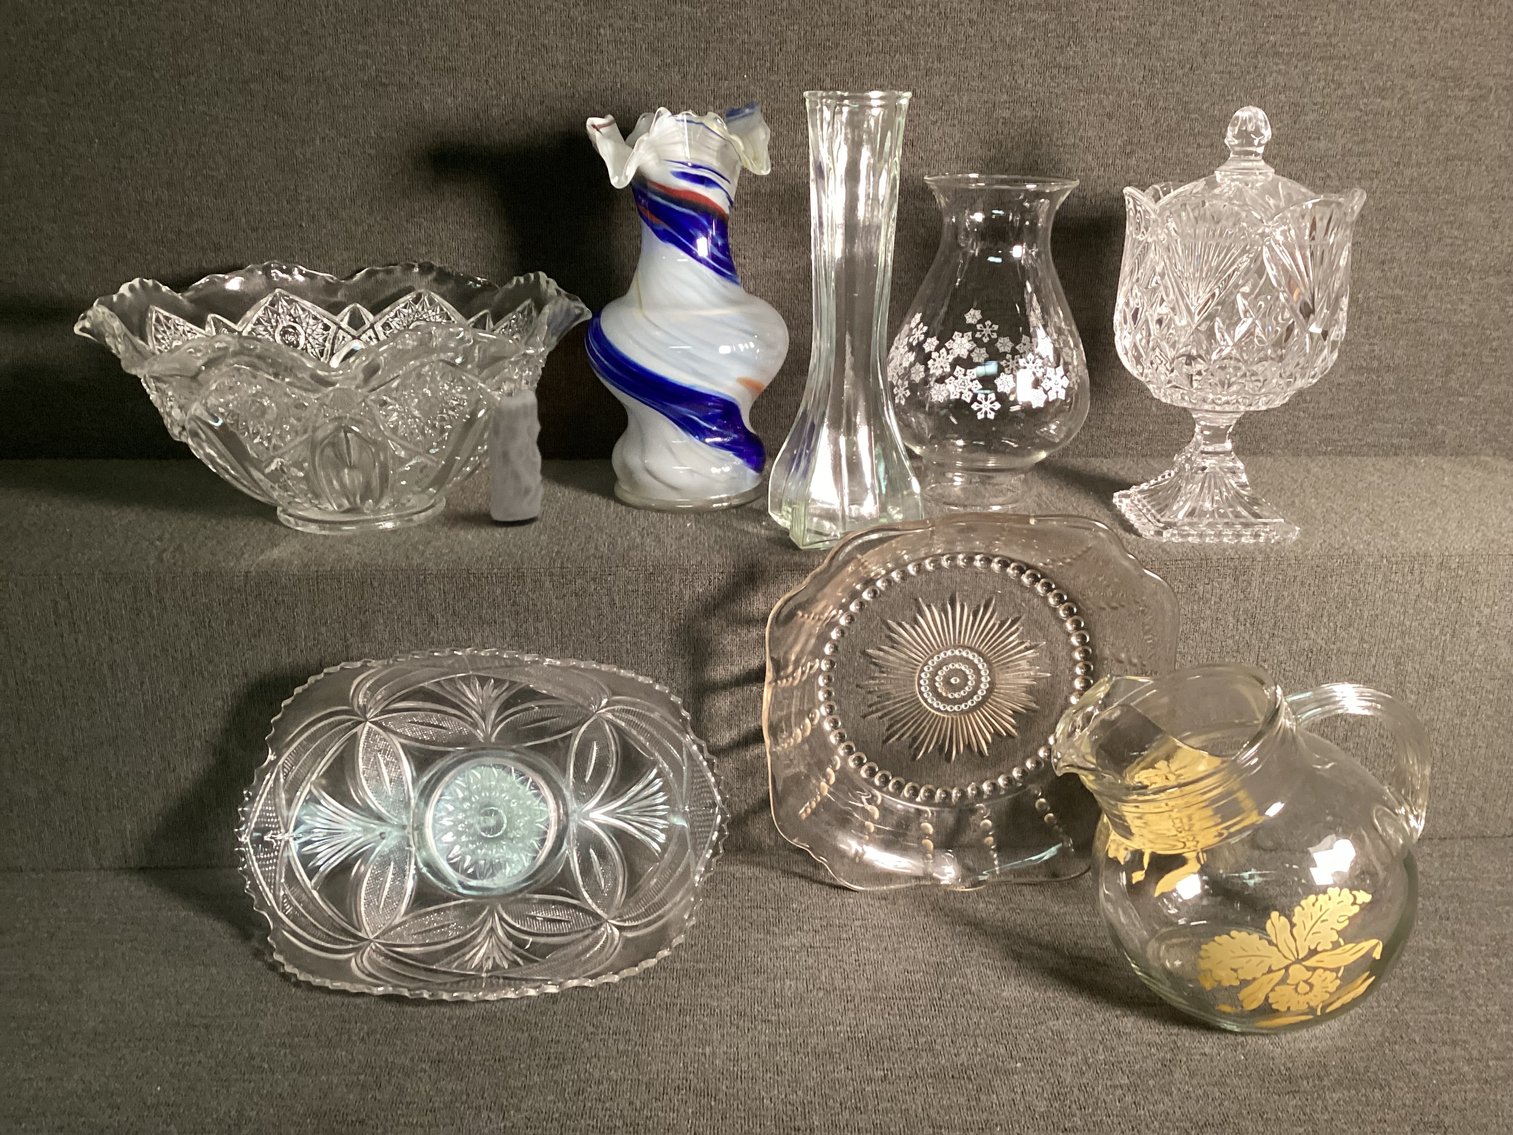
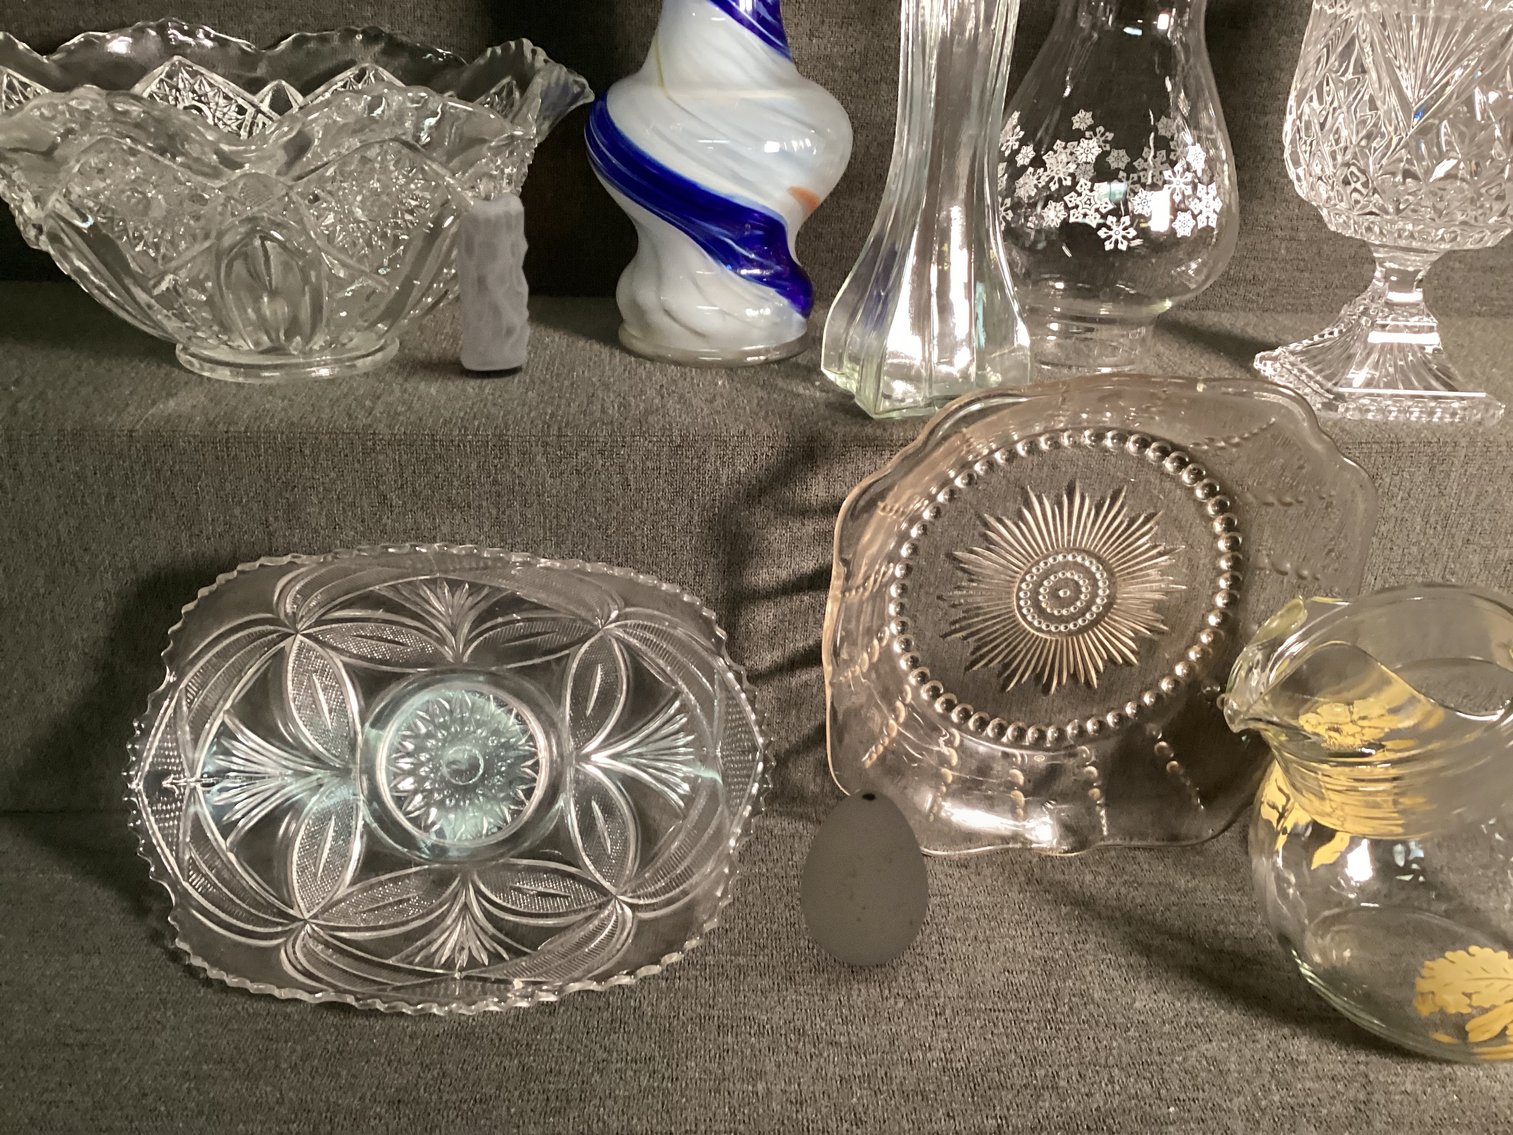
decorative egg: none [746,828,843,968] -> present [800,789,929,966]

